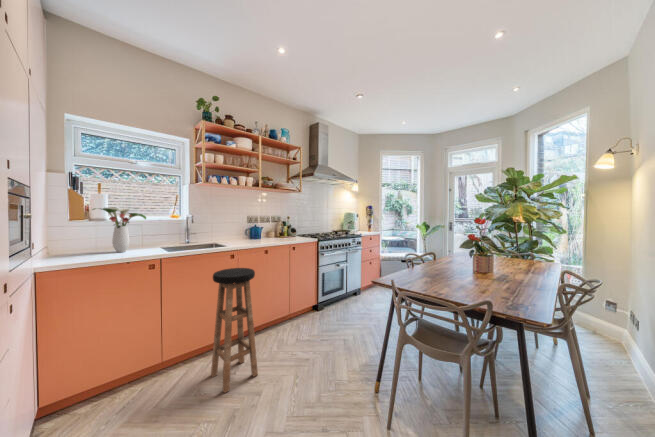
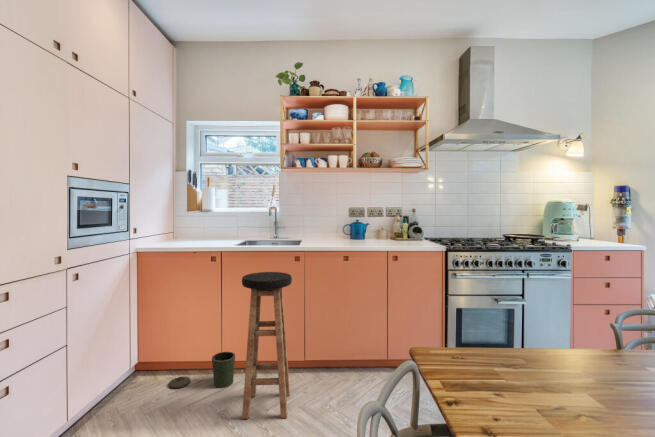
flower arrangement: present [93,207,146,252] -> none [179,199,216,243]
trash can: none [104,349,186,412] -> present [169,352,235,389]

